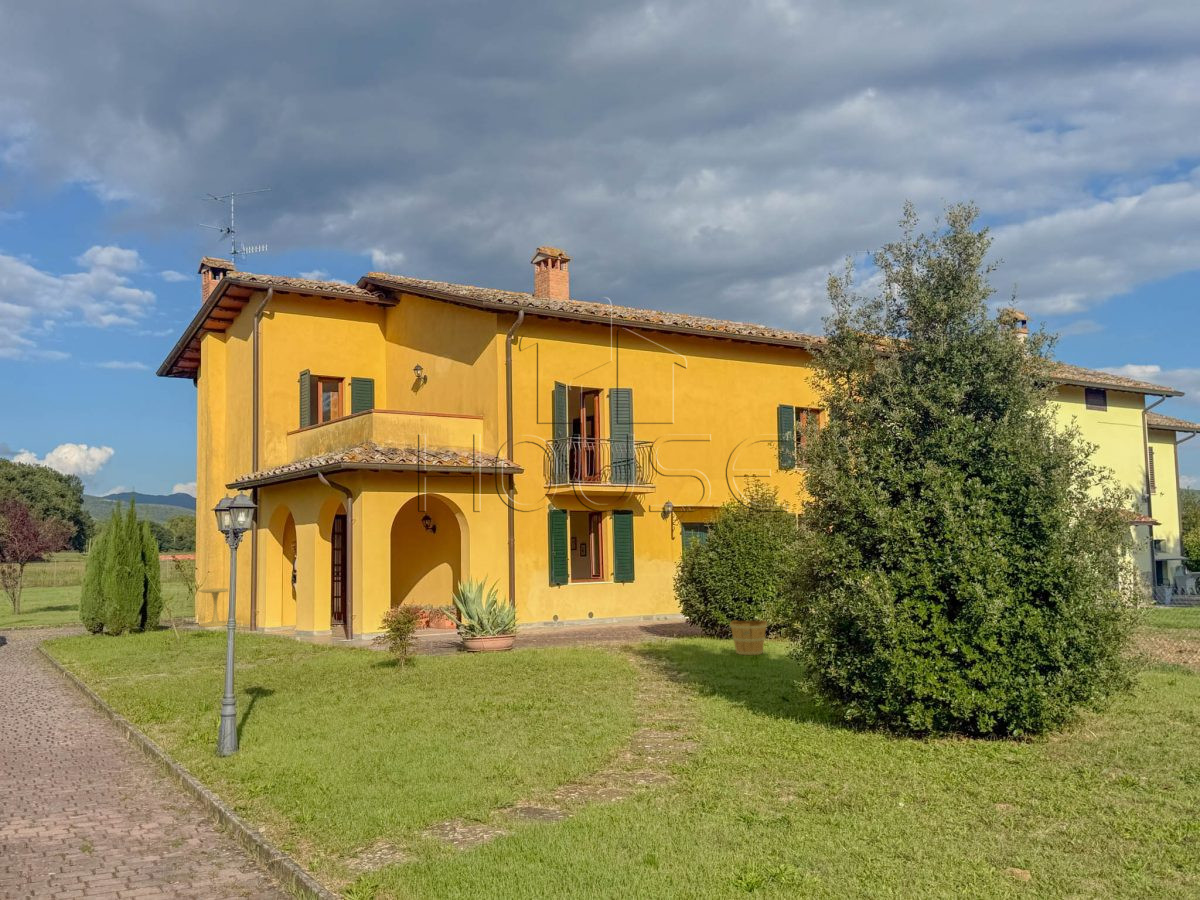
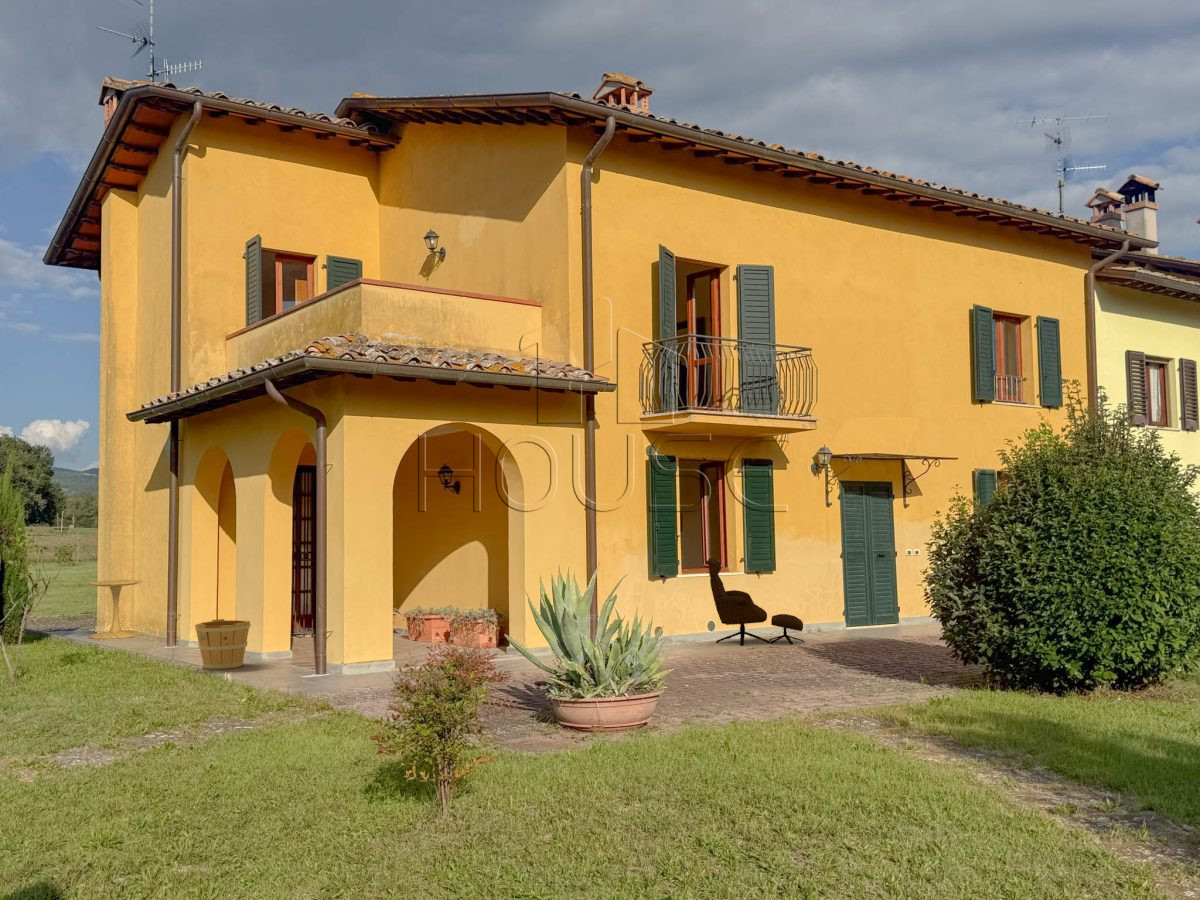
lounge chair: none [588,573,648,627] -> present [708,558,804,646]
wooden bucket: present [730,620,767,655] -> present [195,619,251,669]

